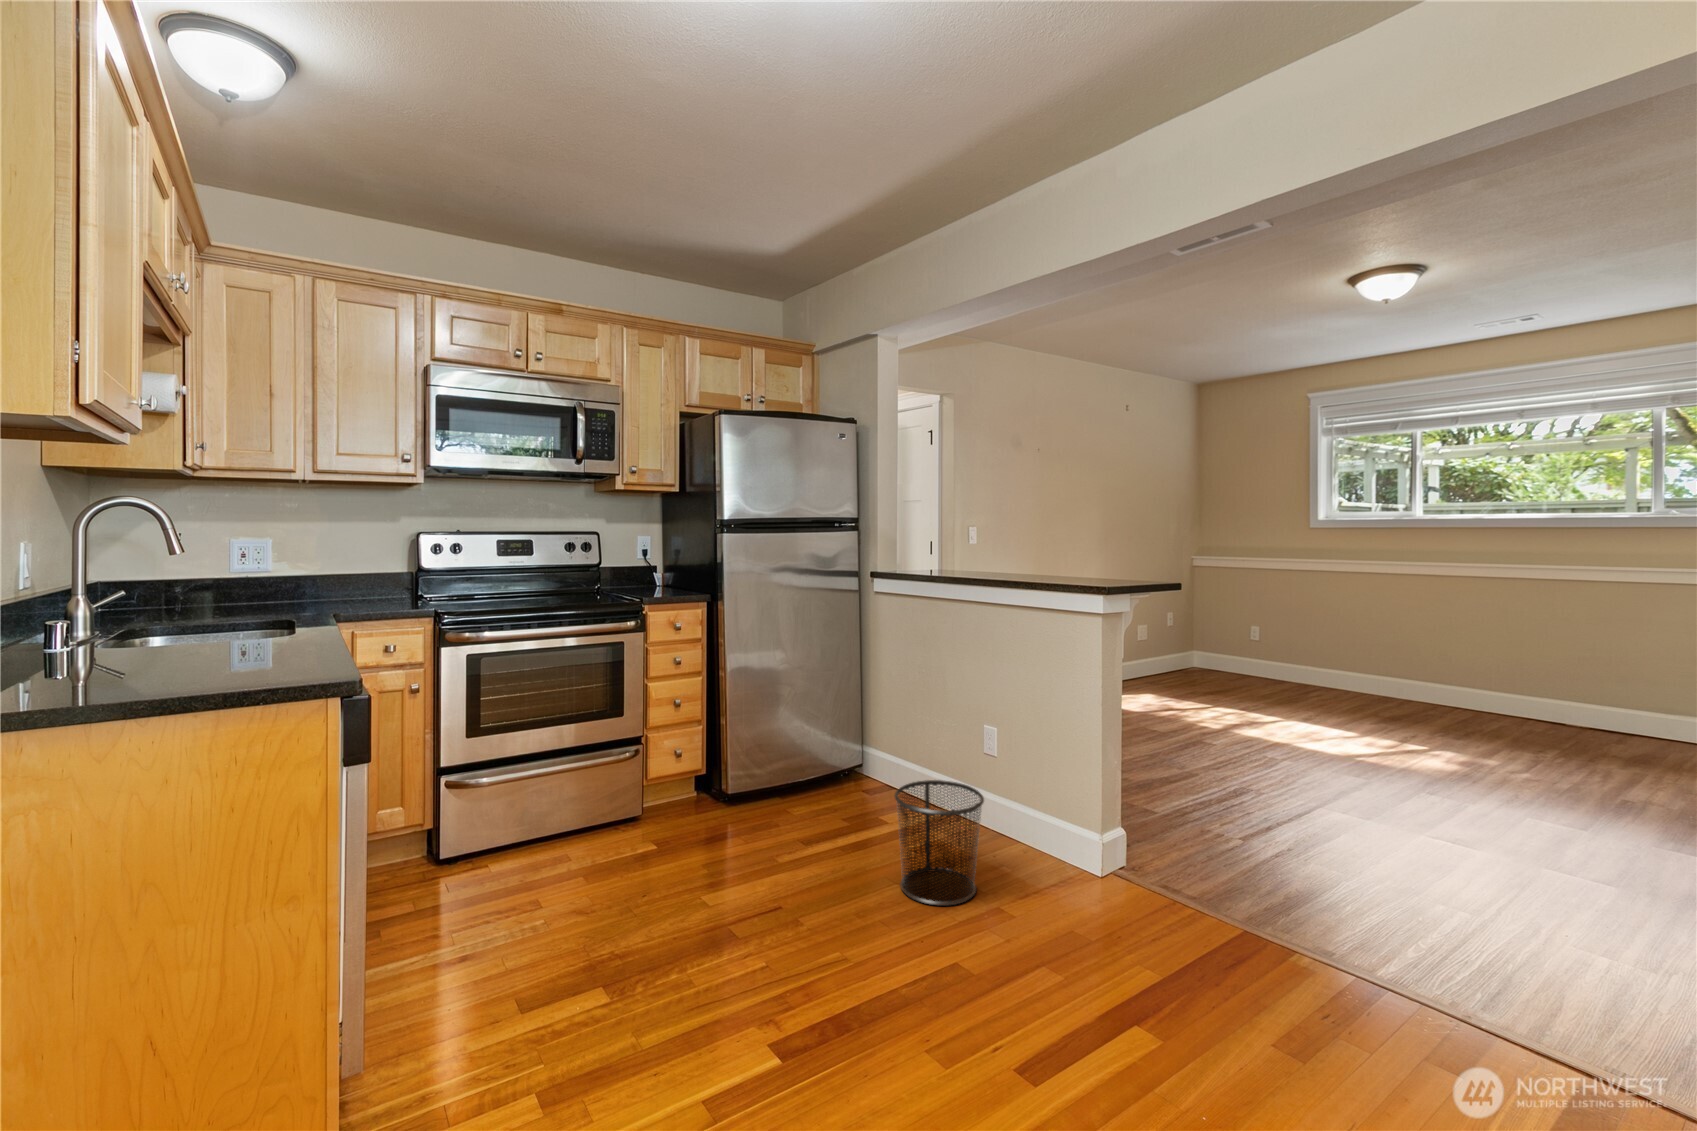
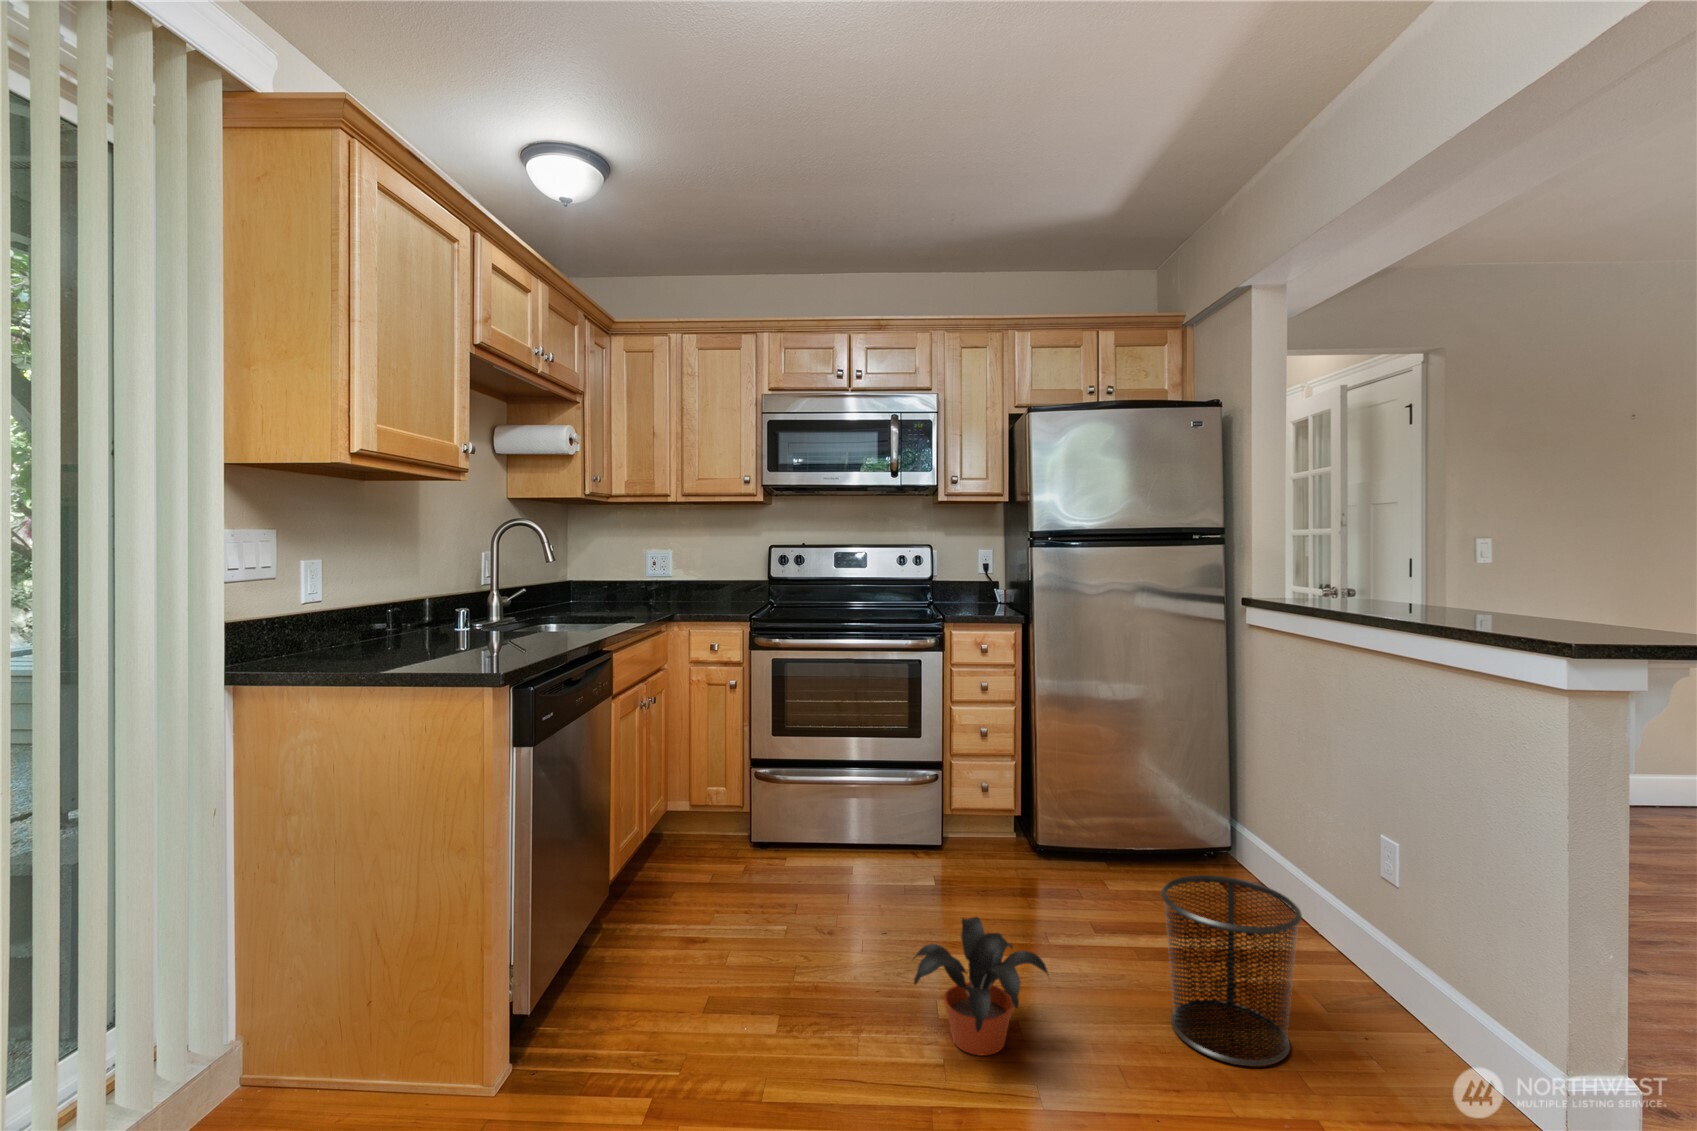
potted plant: none [736,855,846,962] -> present [914,917,1048,1056]

